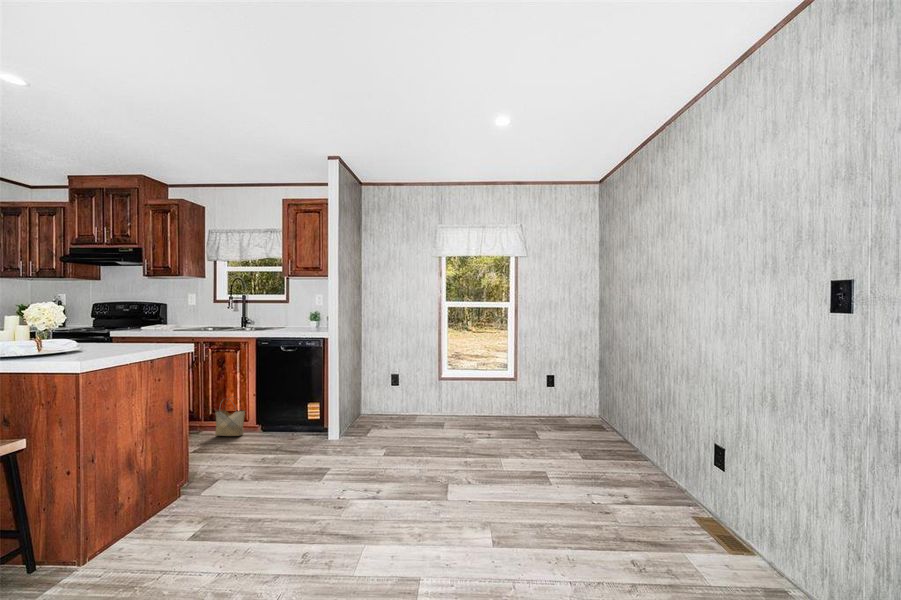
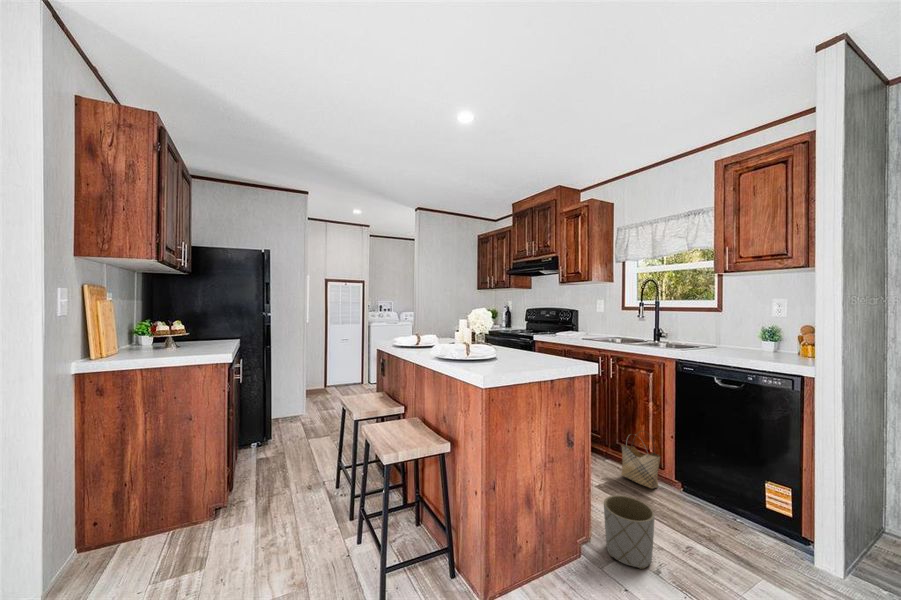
planter: none [209,431,244,472] -> present [604,495,655,569]

